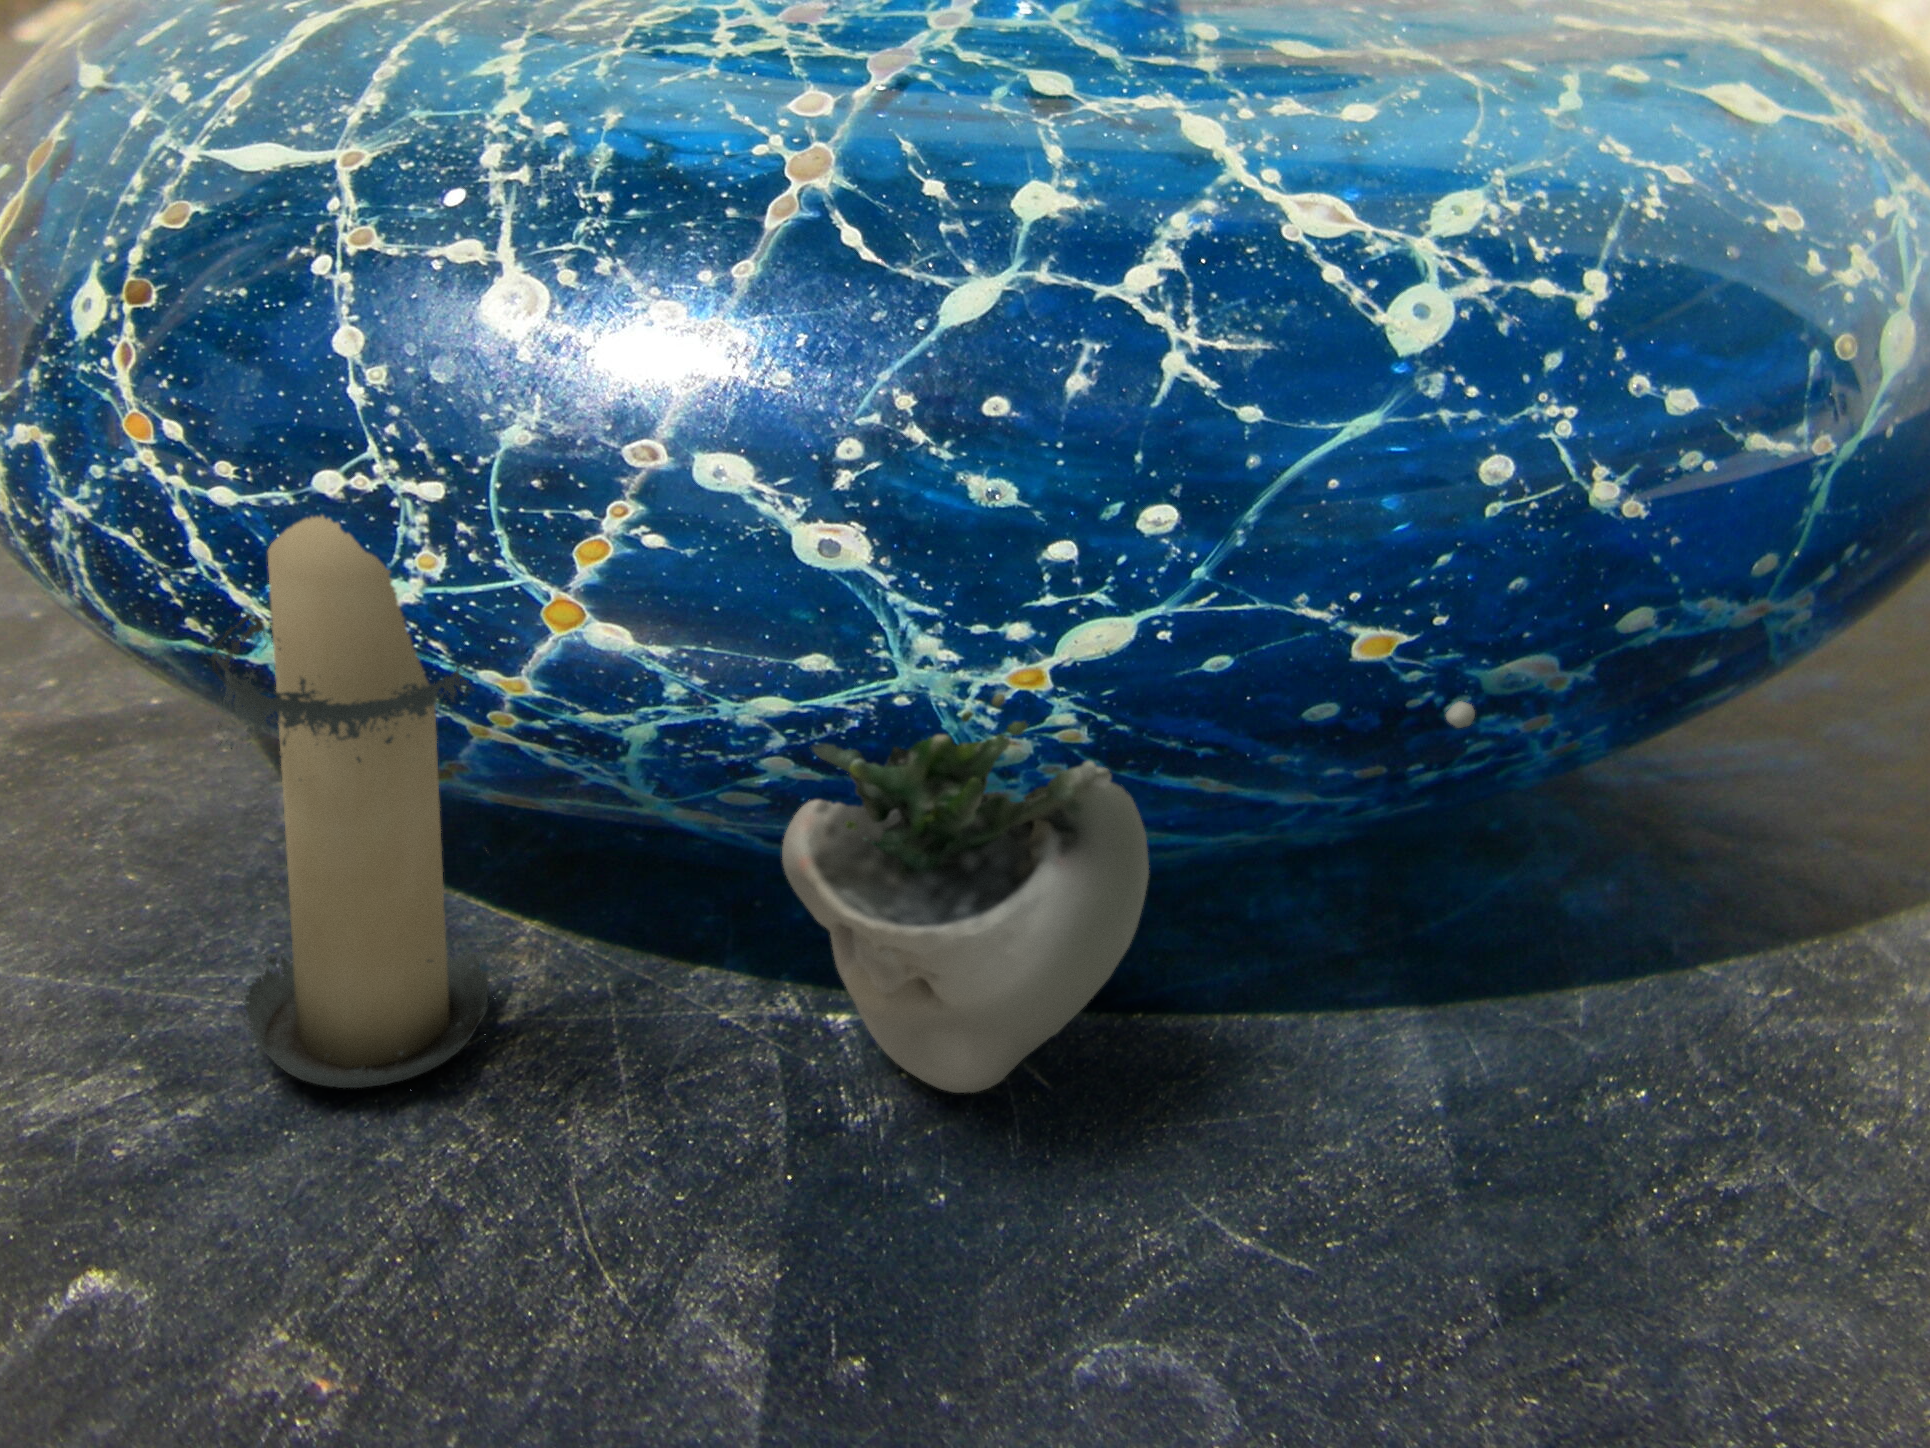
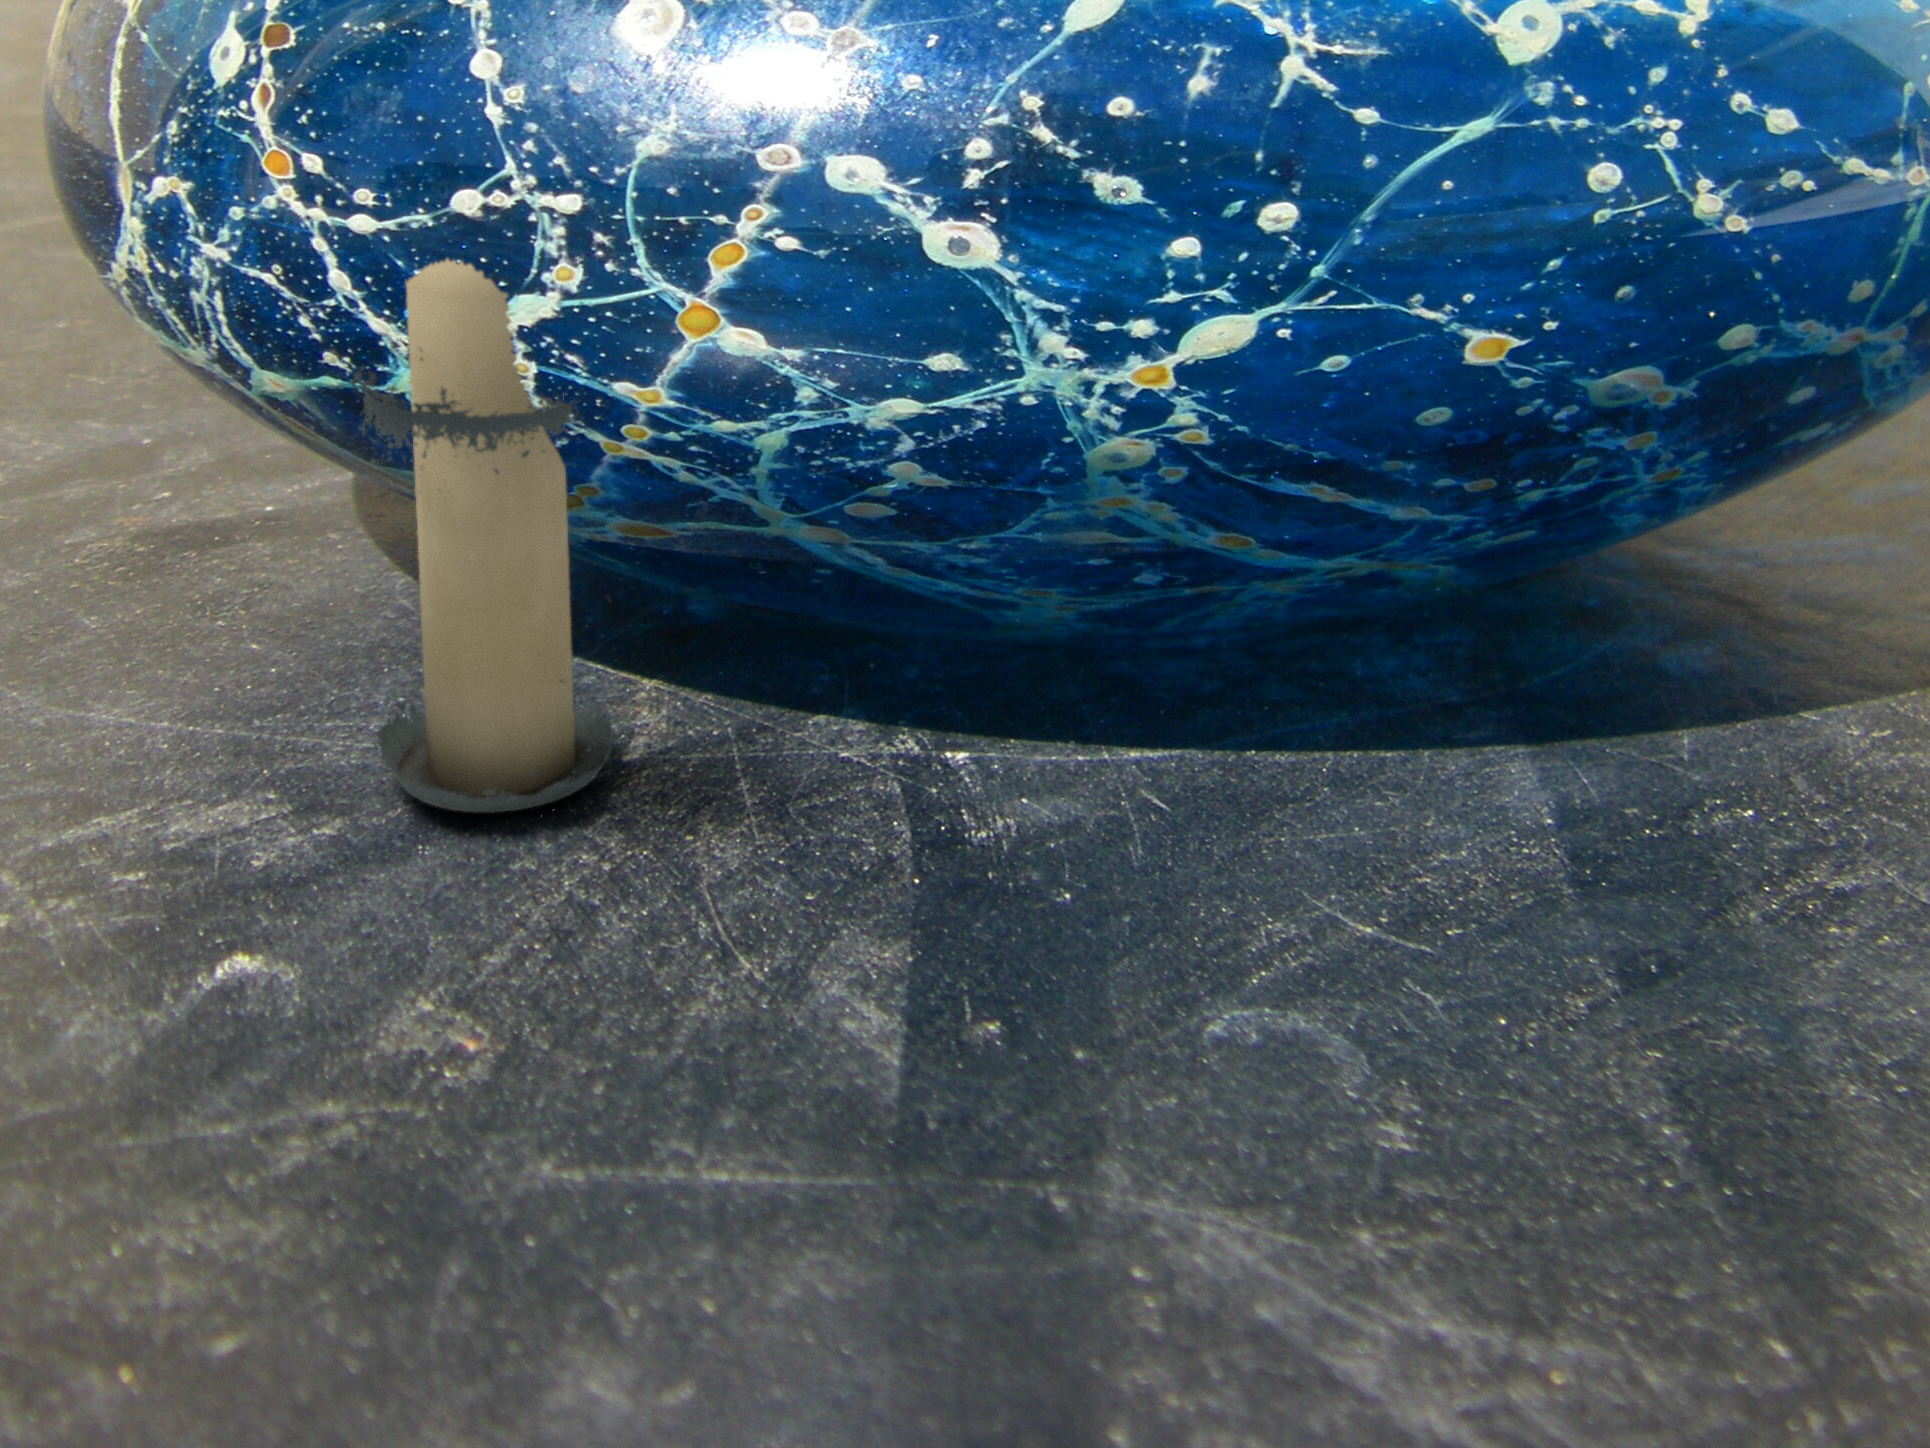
succulent plant: present [782,693,1475,1093] -> none [903,316,1593,821]

